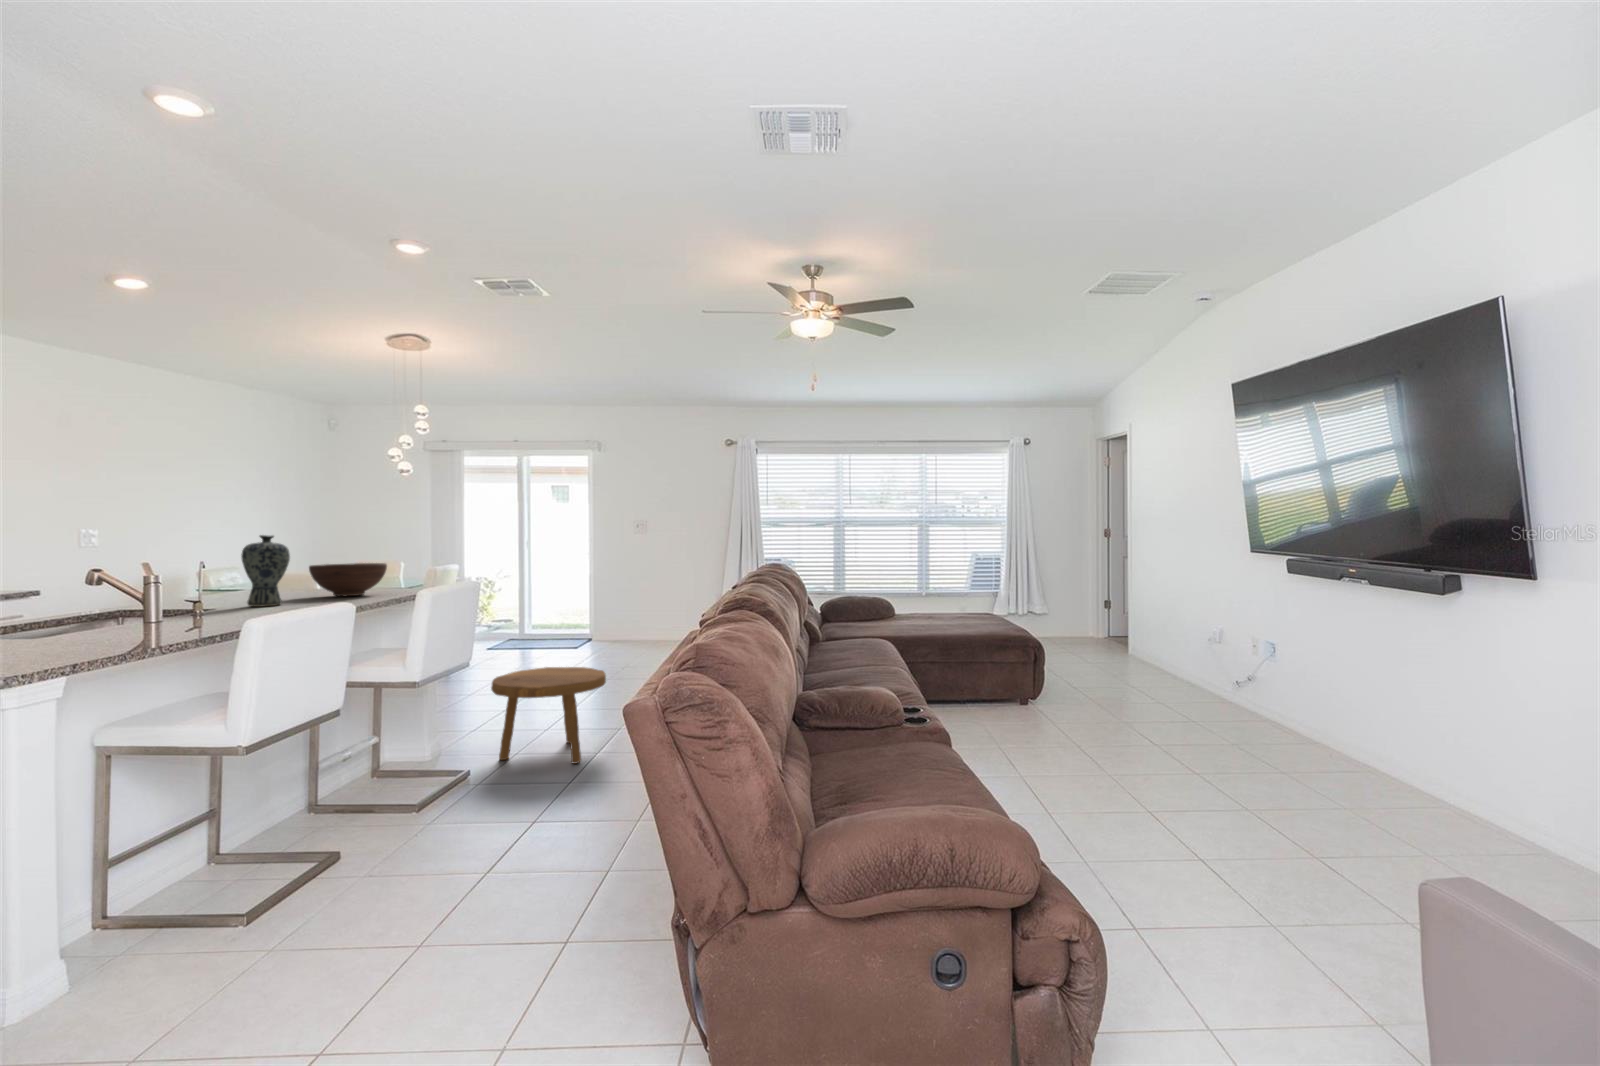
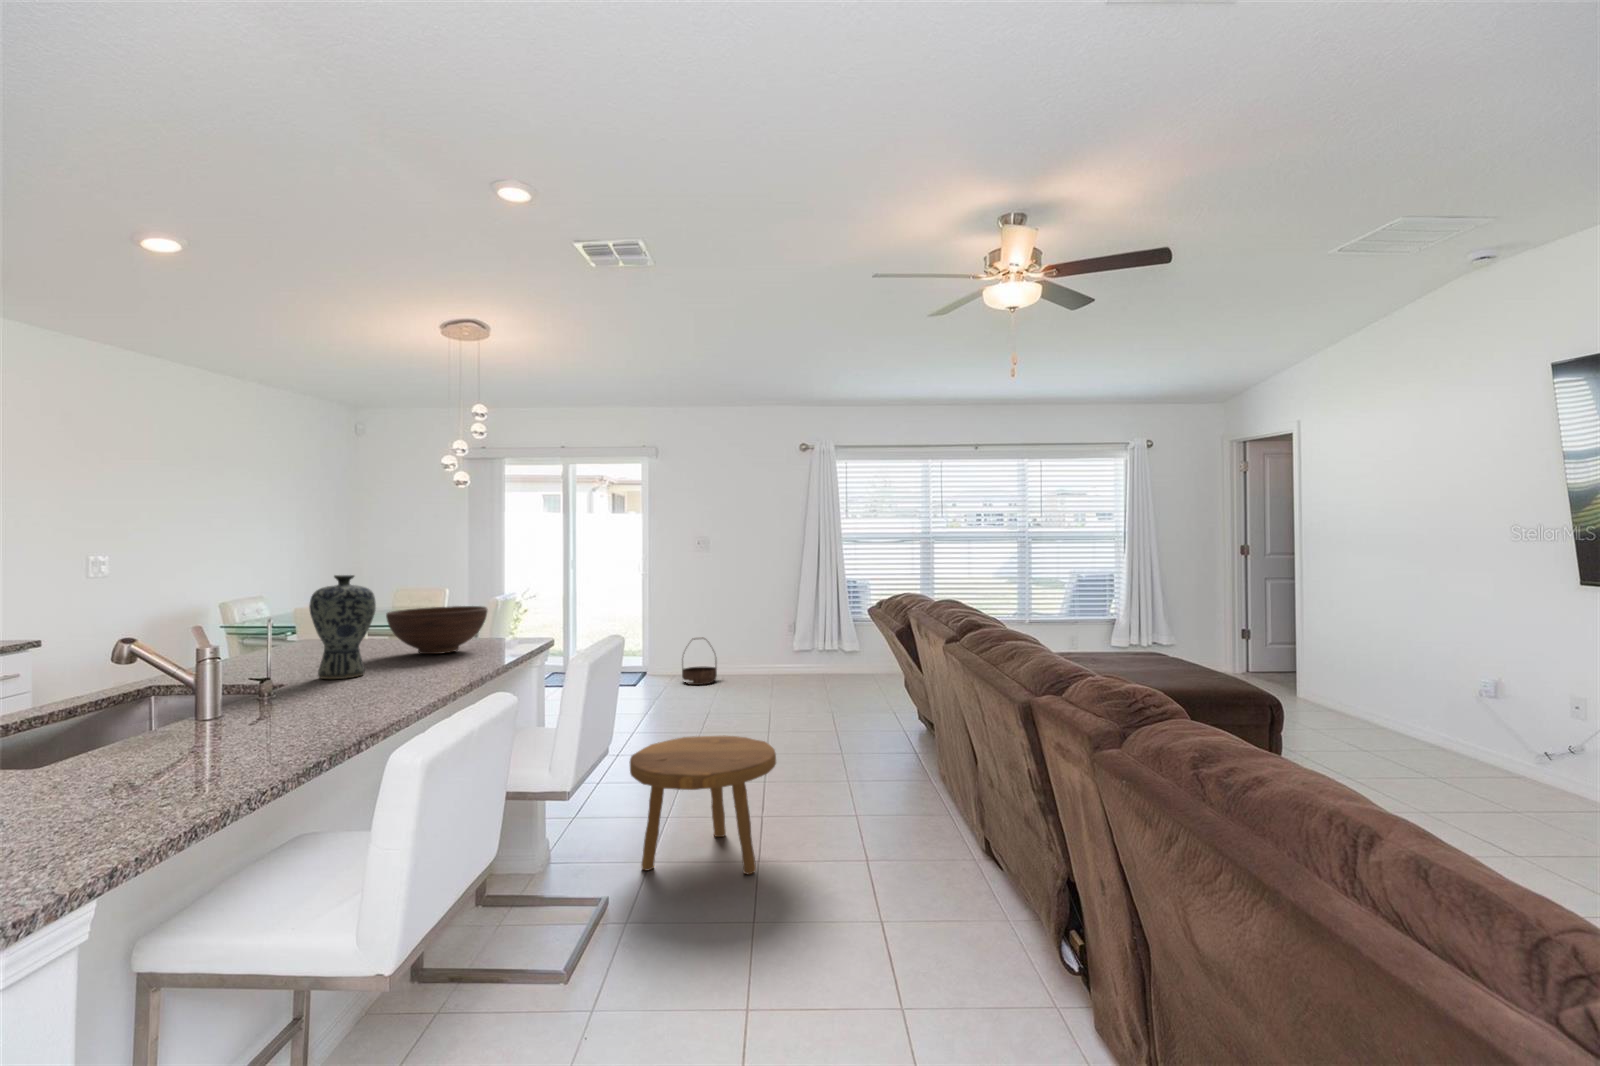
basket: none [616,605,646,646] -> present [682,637,717,685]

